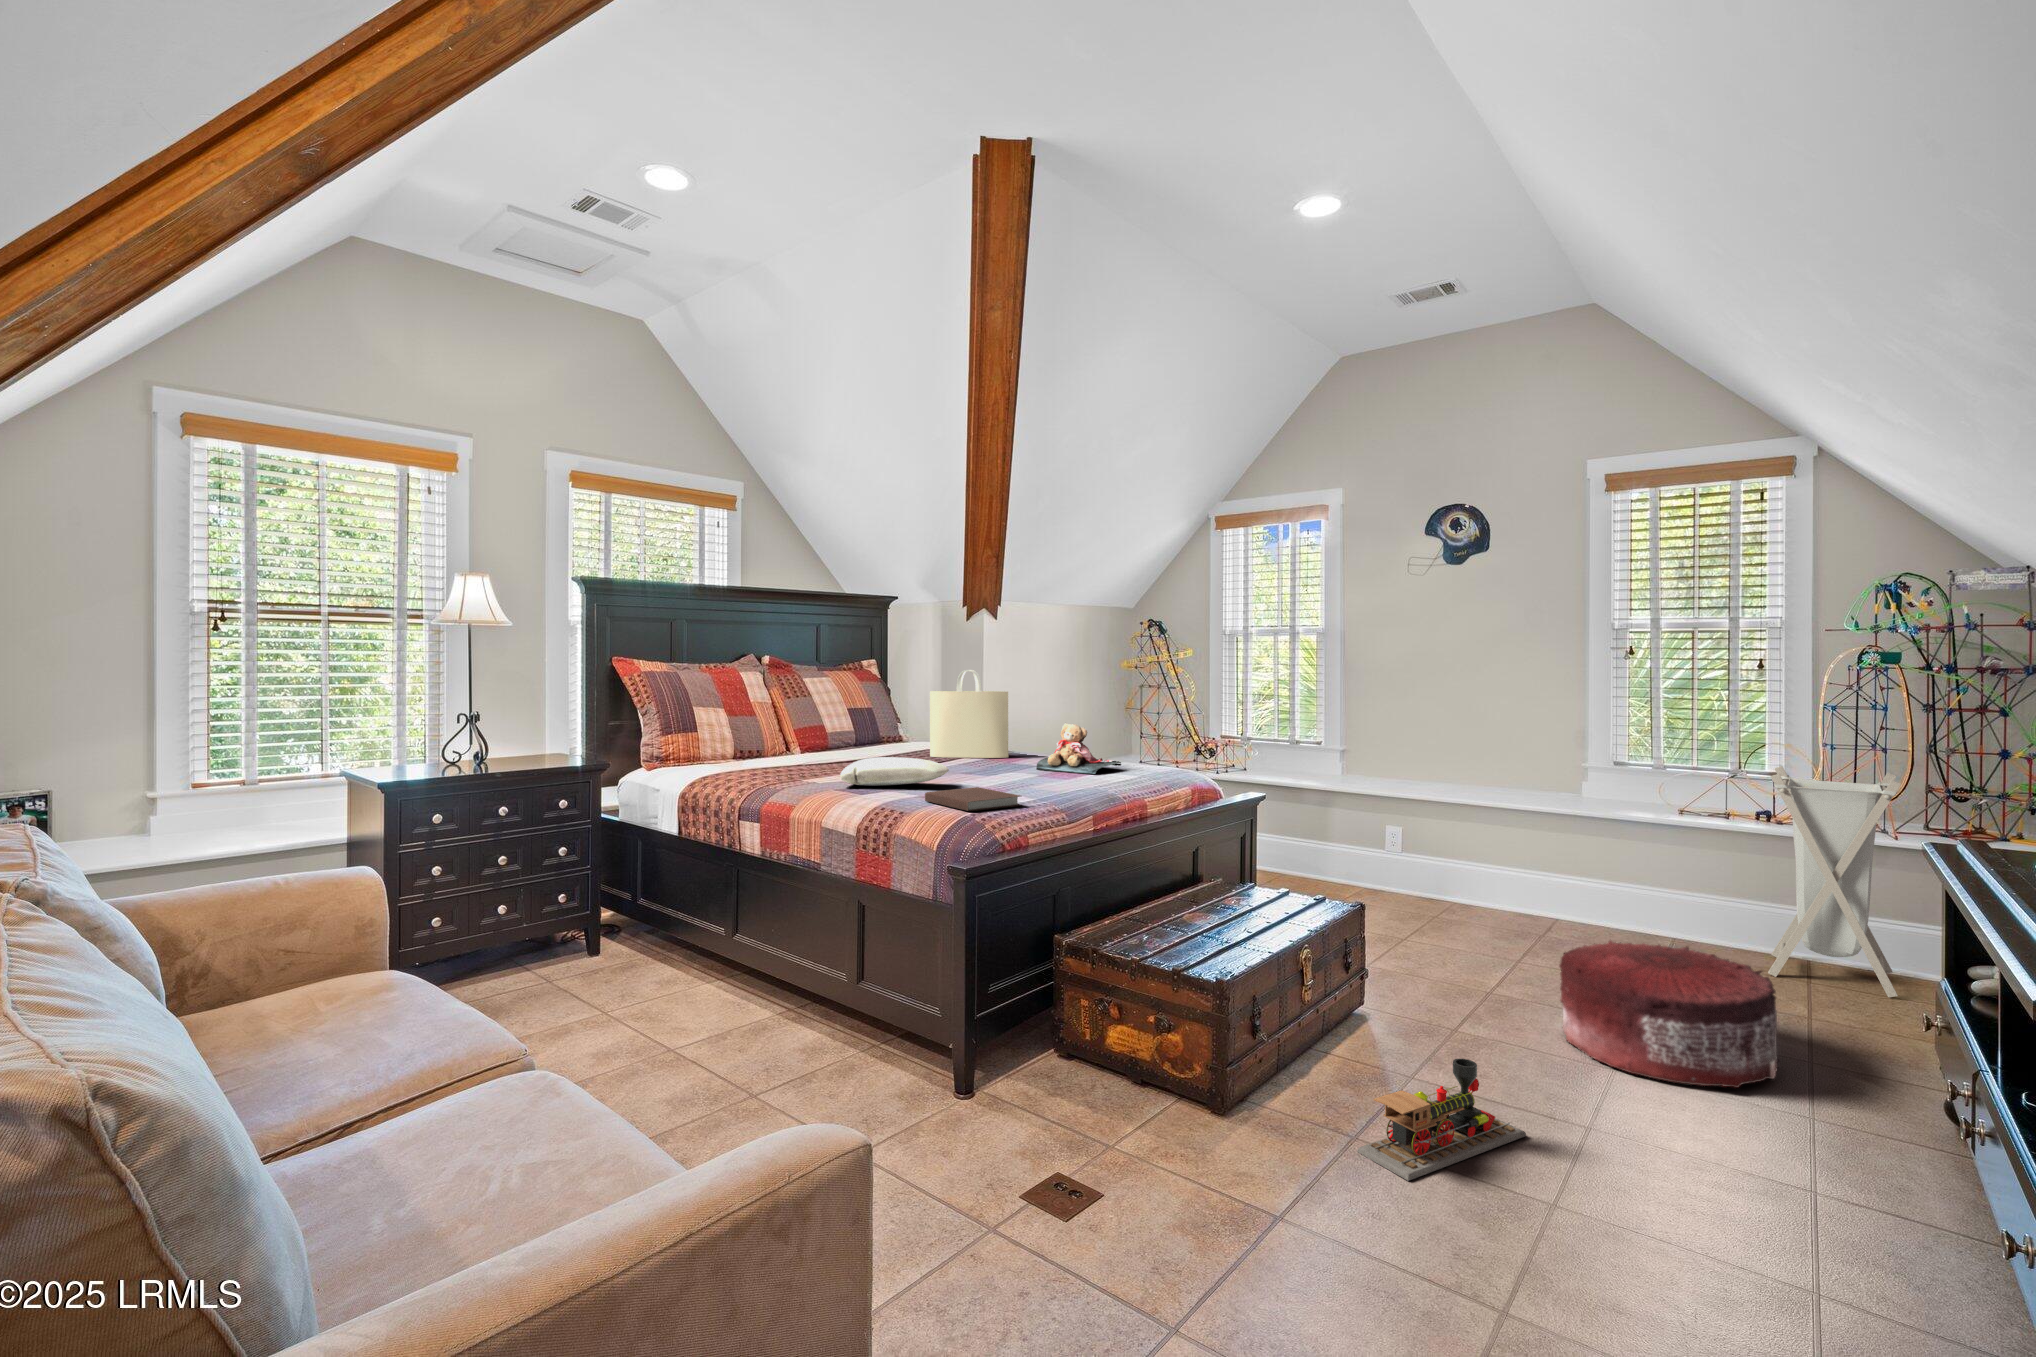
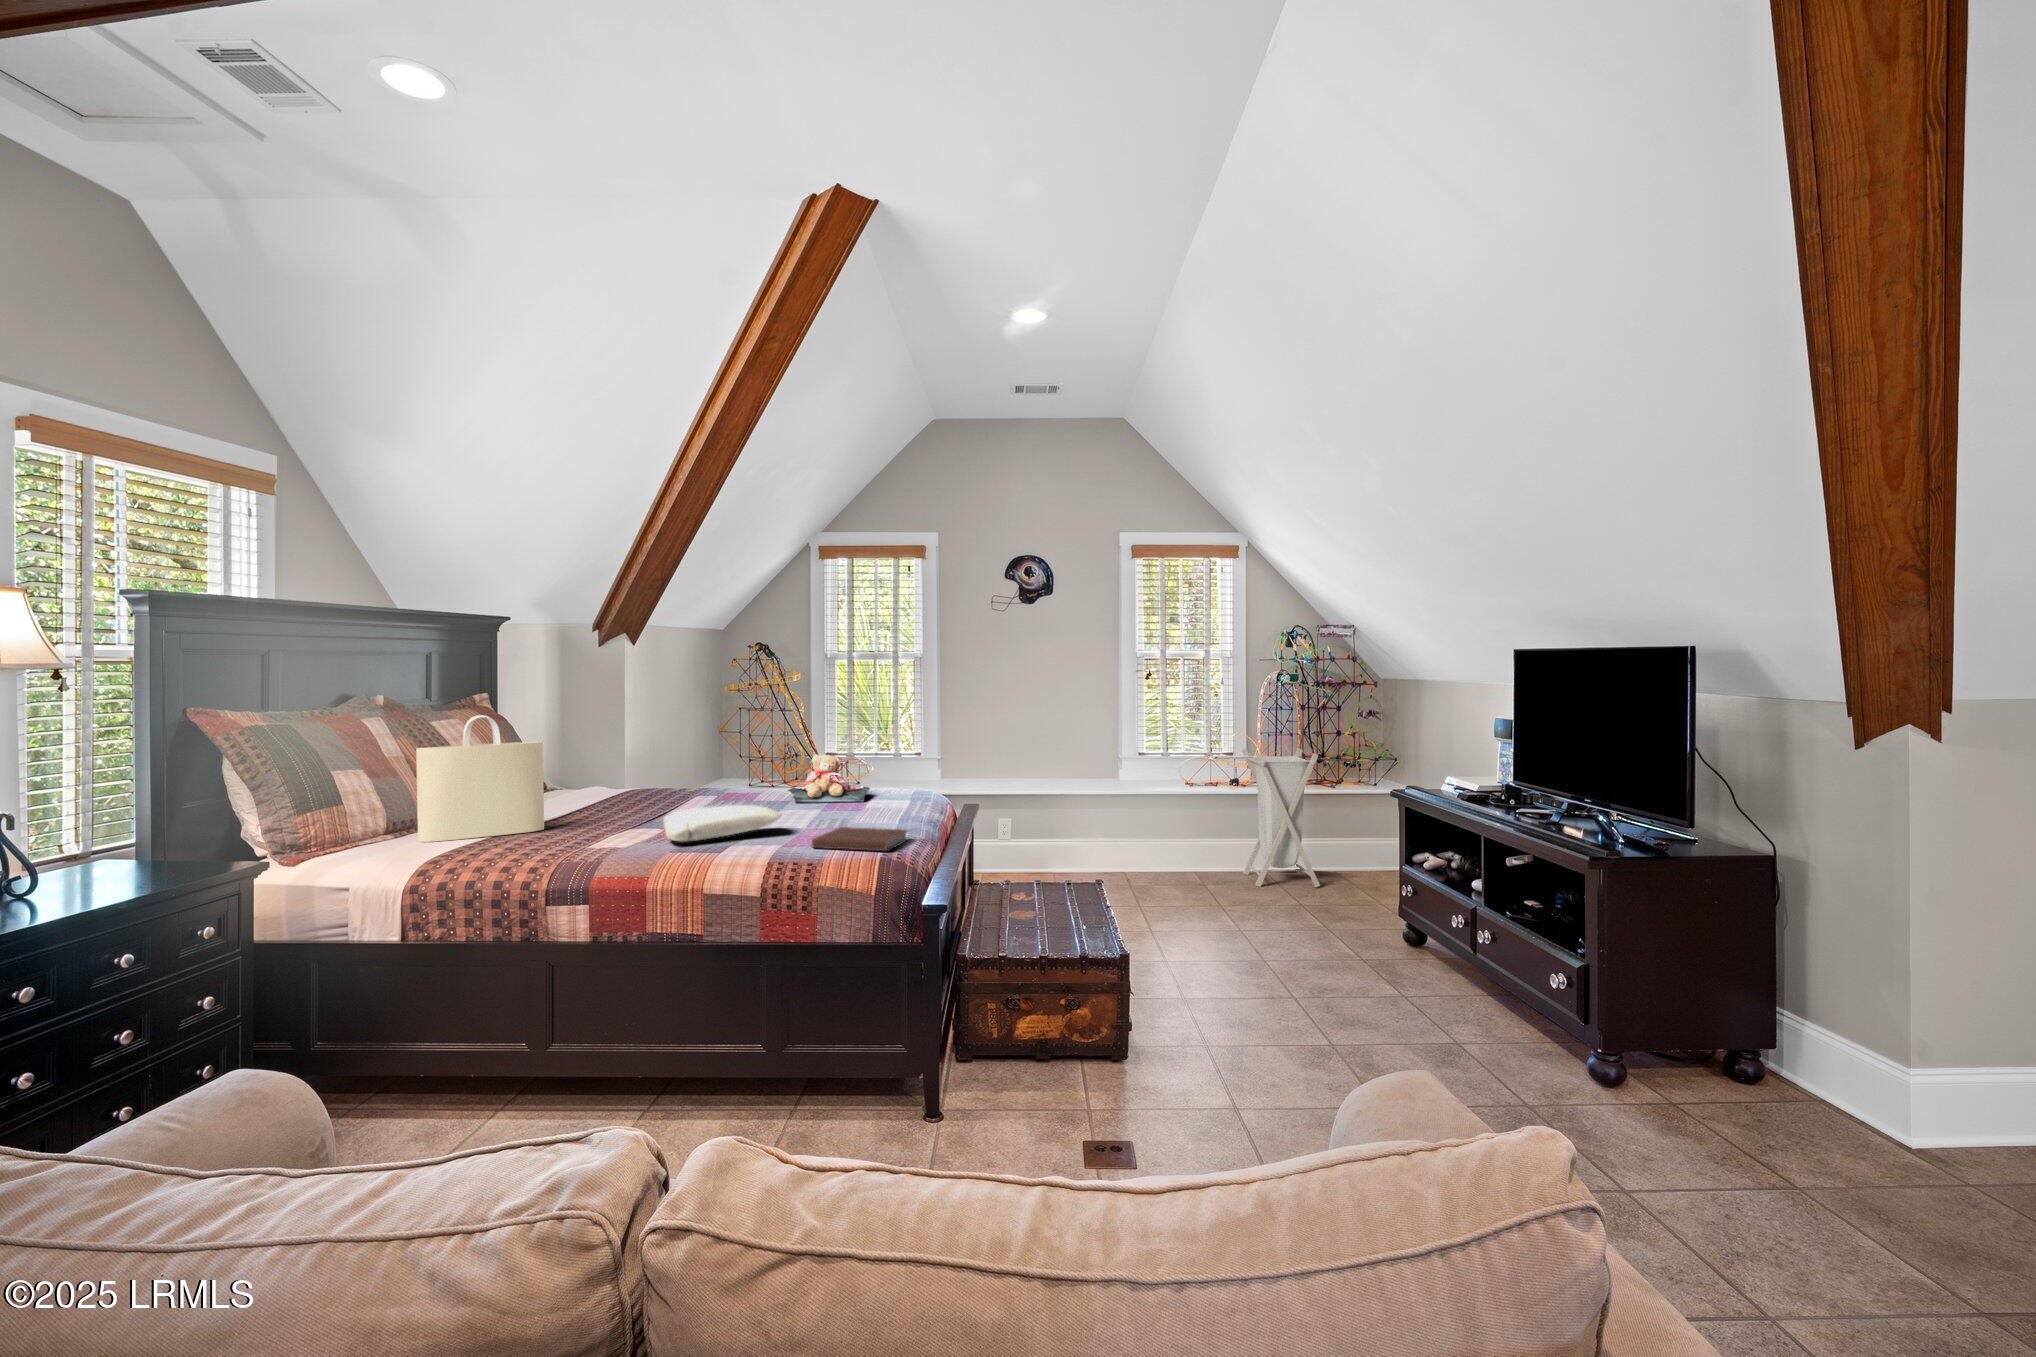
tote bag: present [930,670,1008,758] -> present [416,715,544,842]
pouf: present [1560,941,1779,1088] -> none [1211,874,1337,965]
toy train: present [1357,1059,1526,1181] -> none [1224,977,1284,1071]

